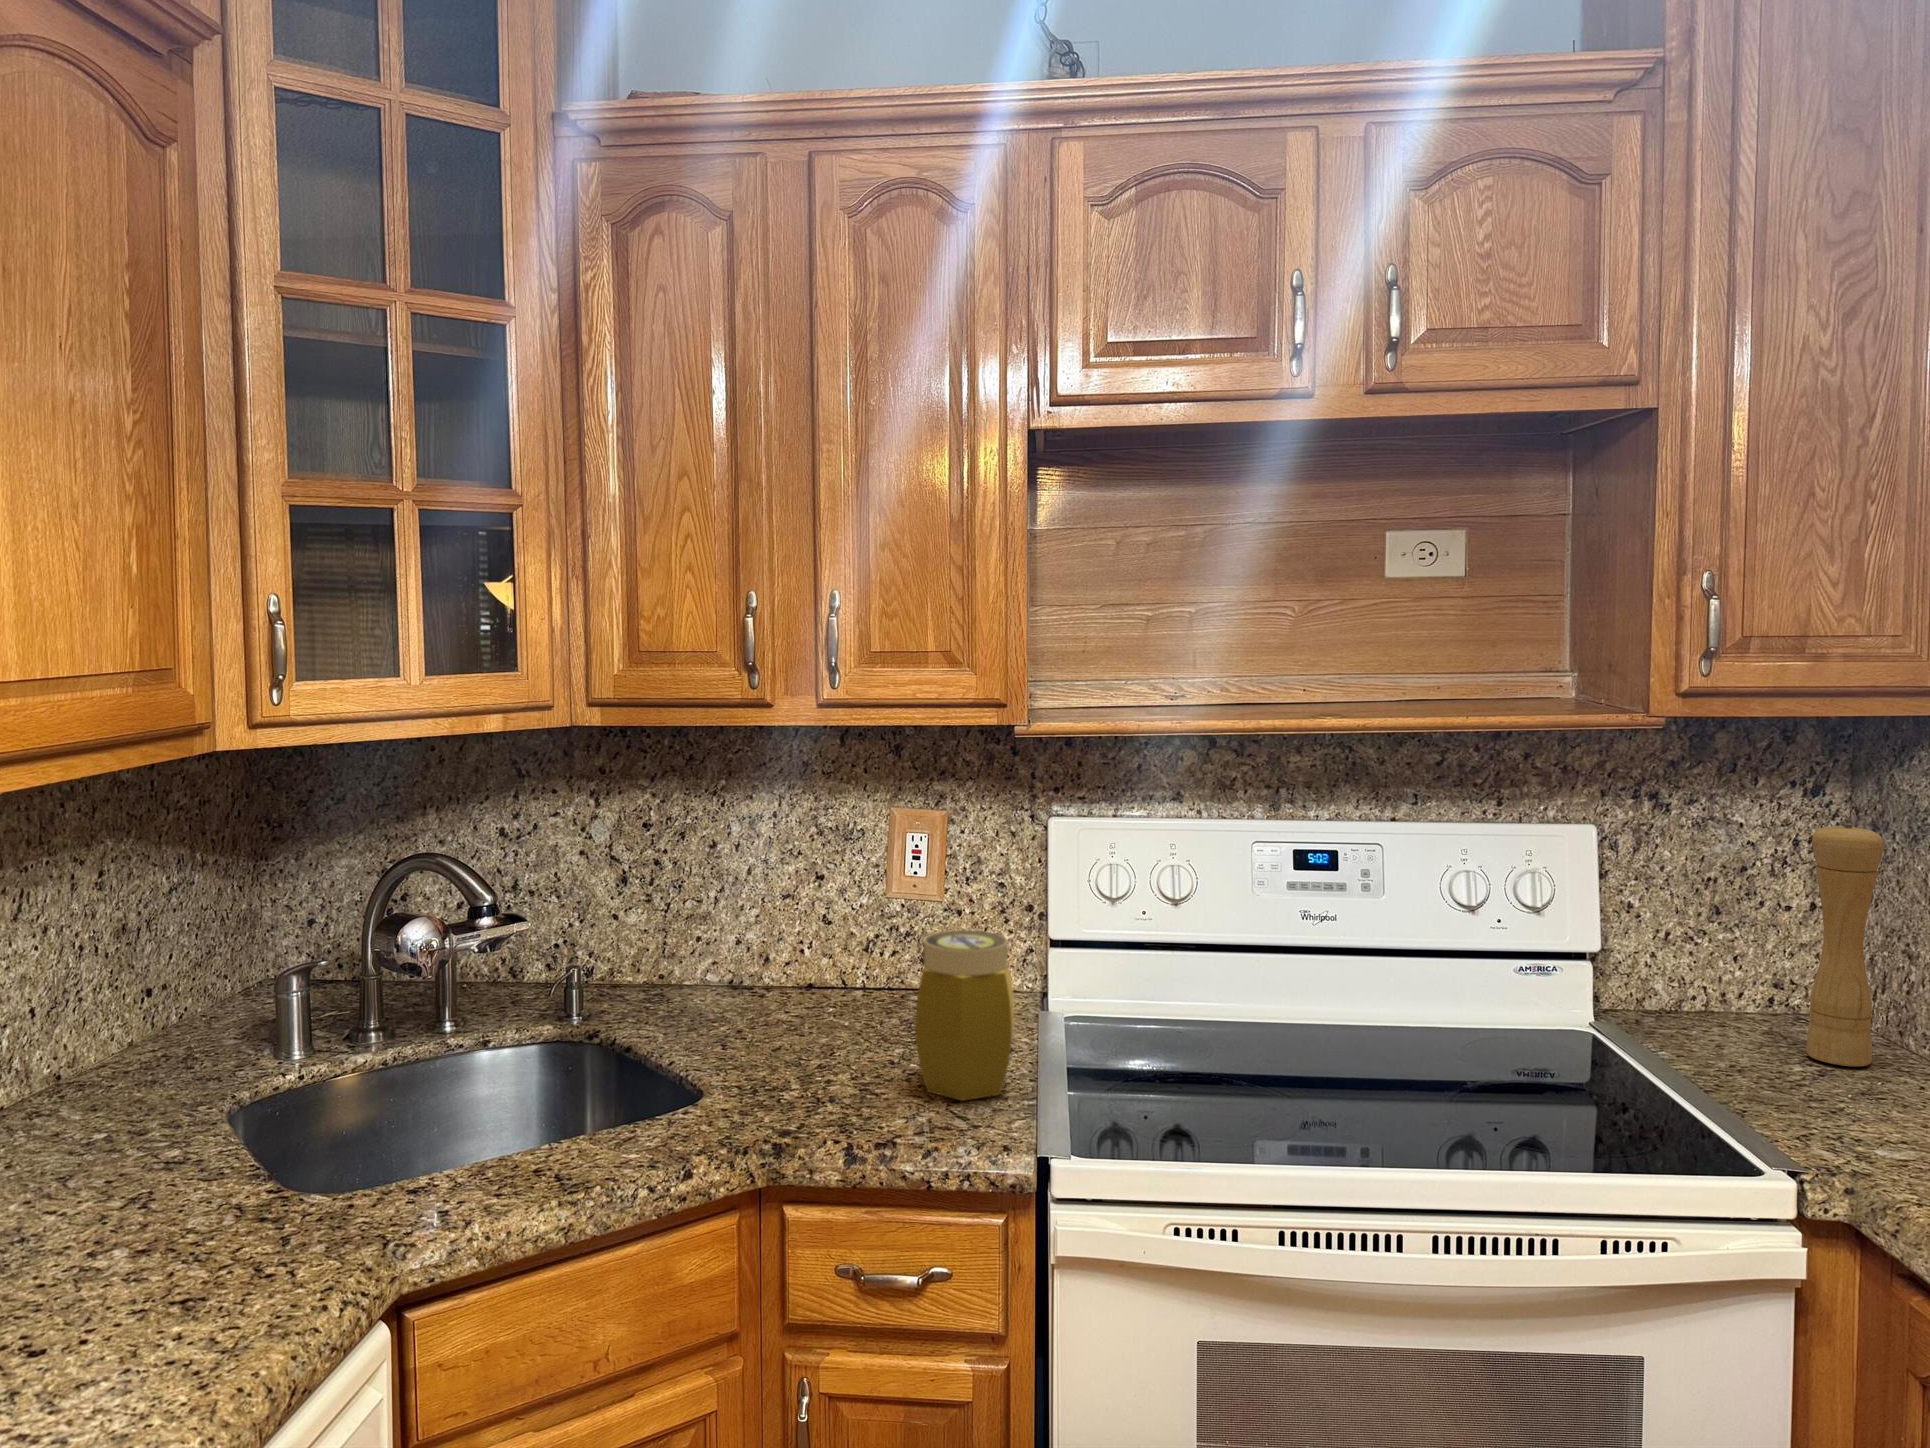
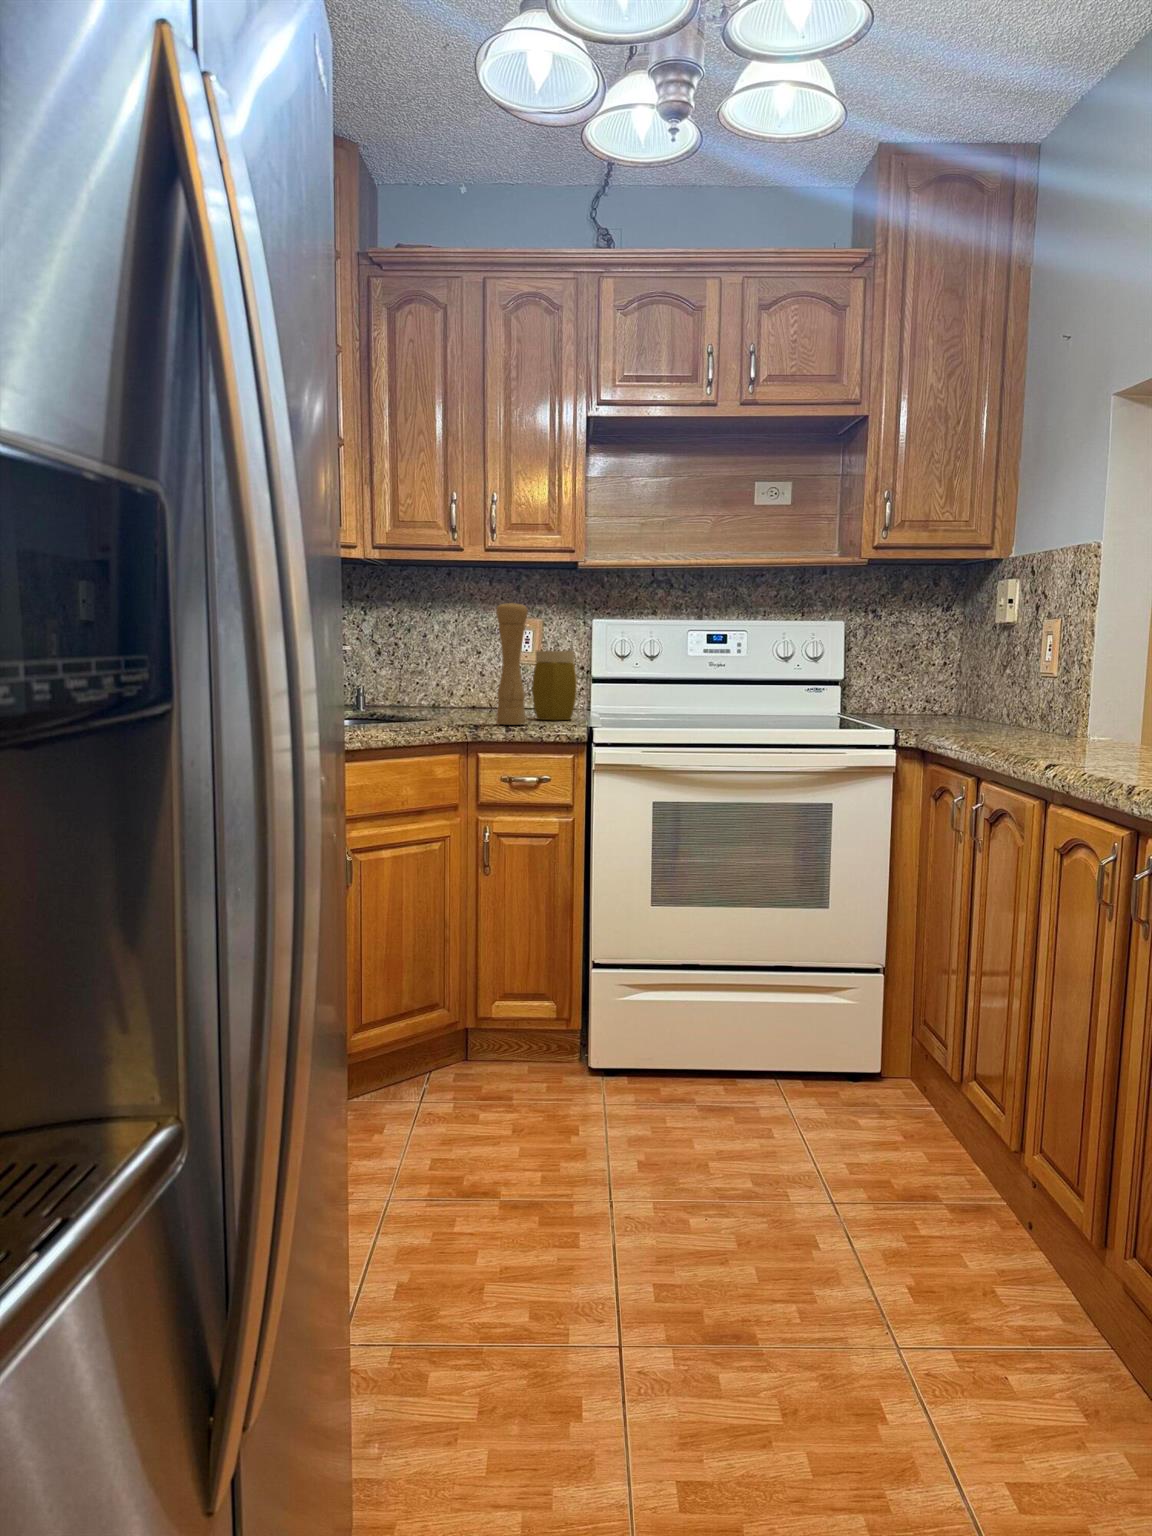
pepper mill: present [1806,823,1884,1067] -> present [496,601,528,725]

